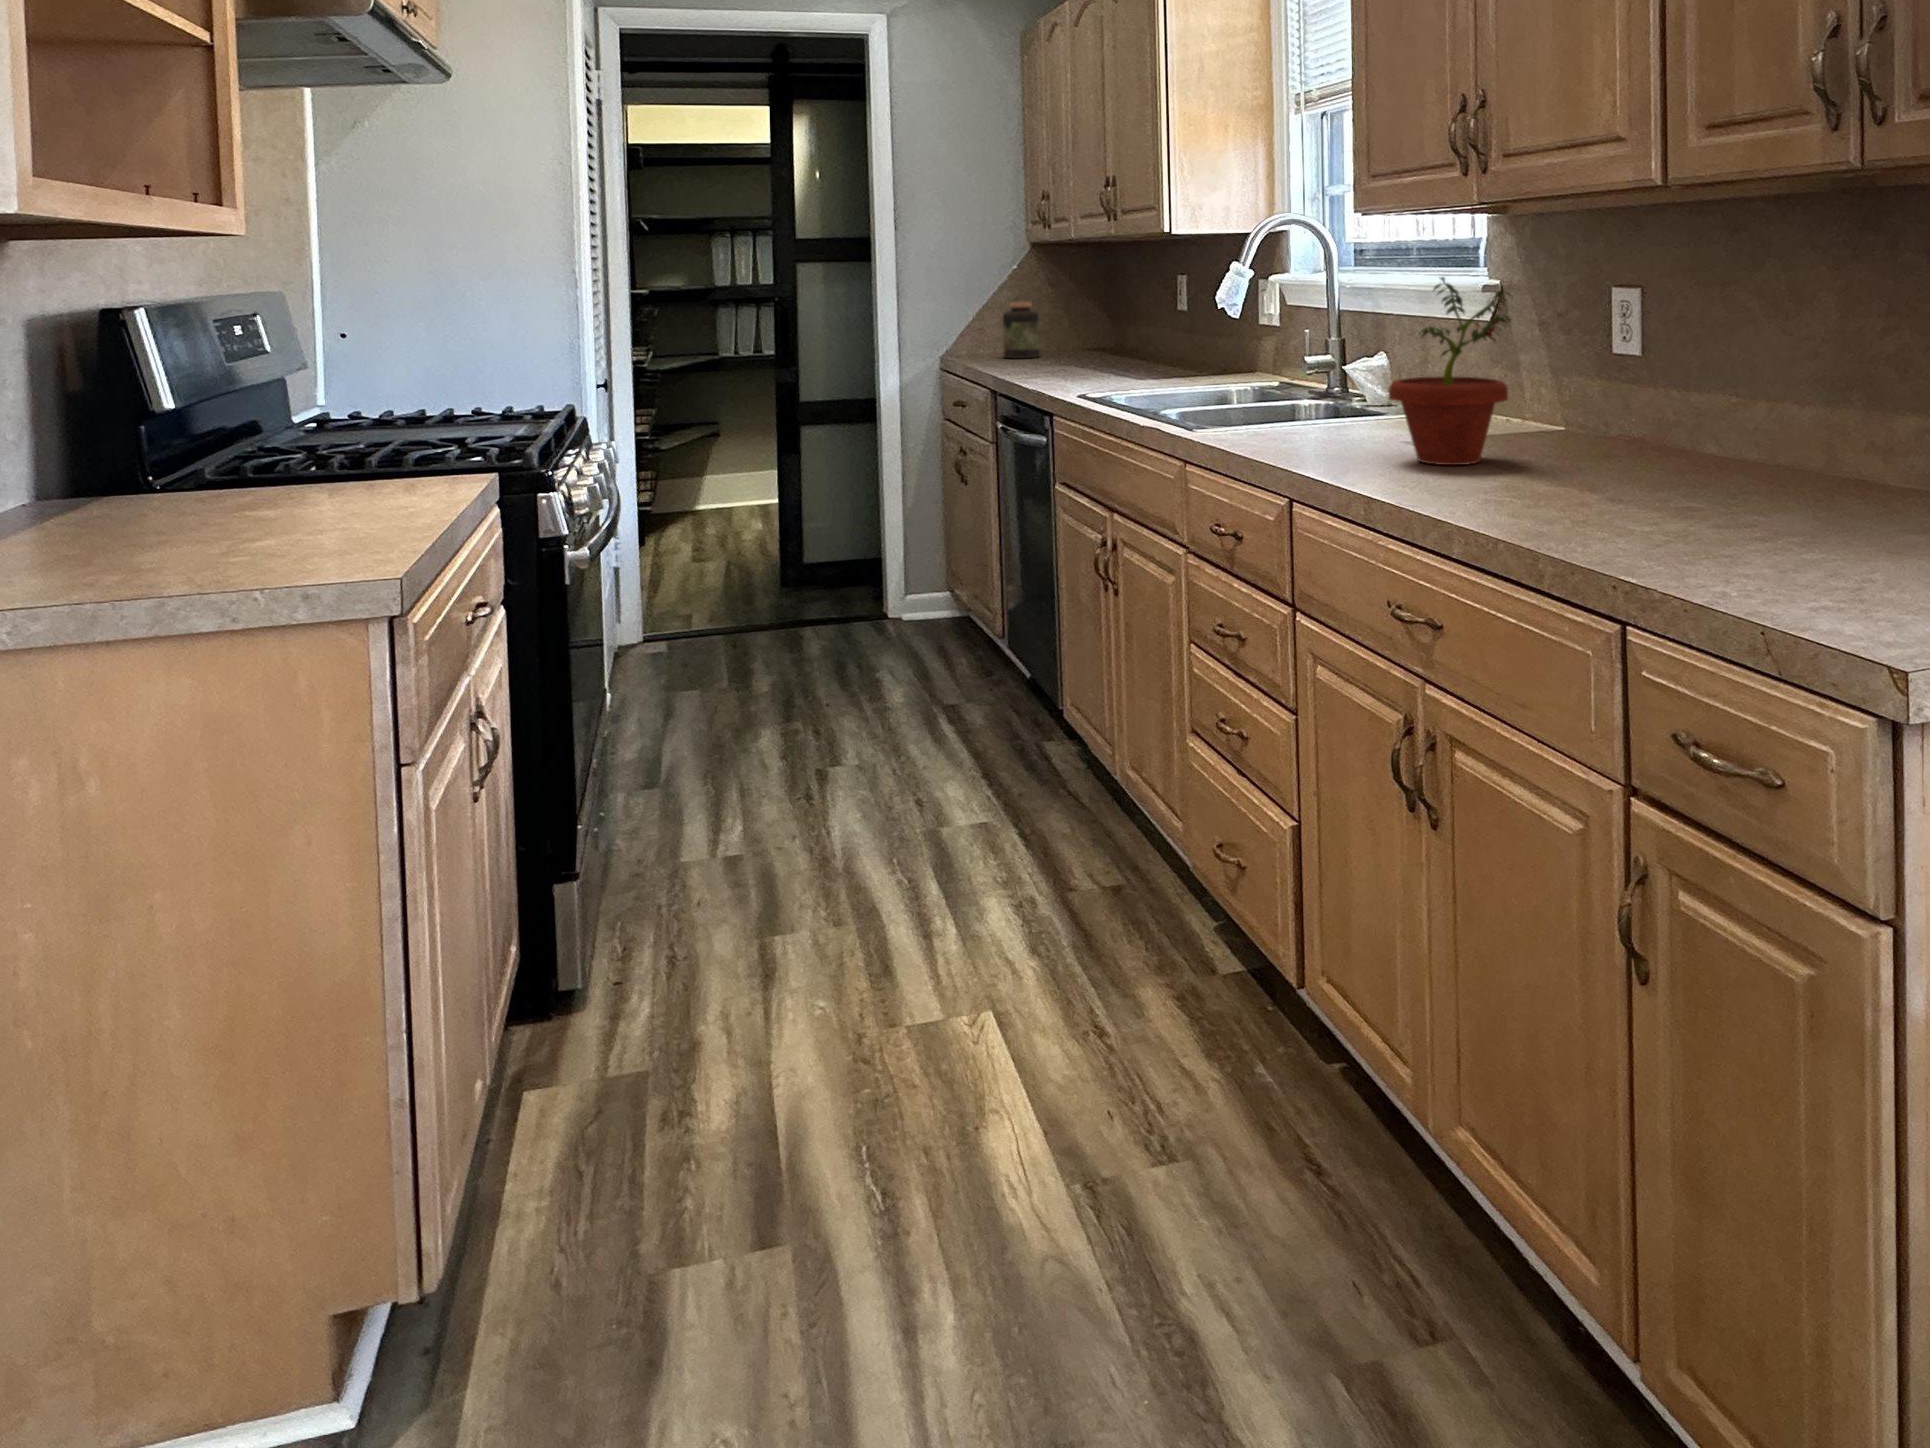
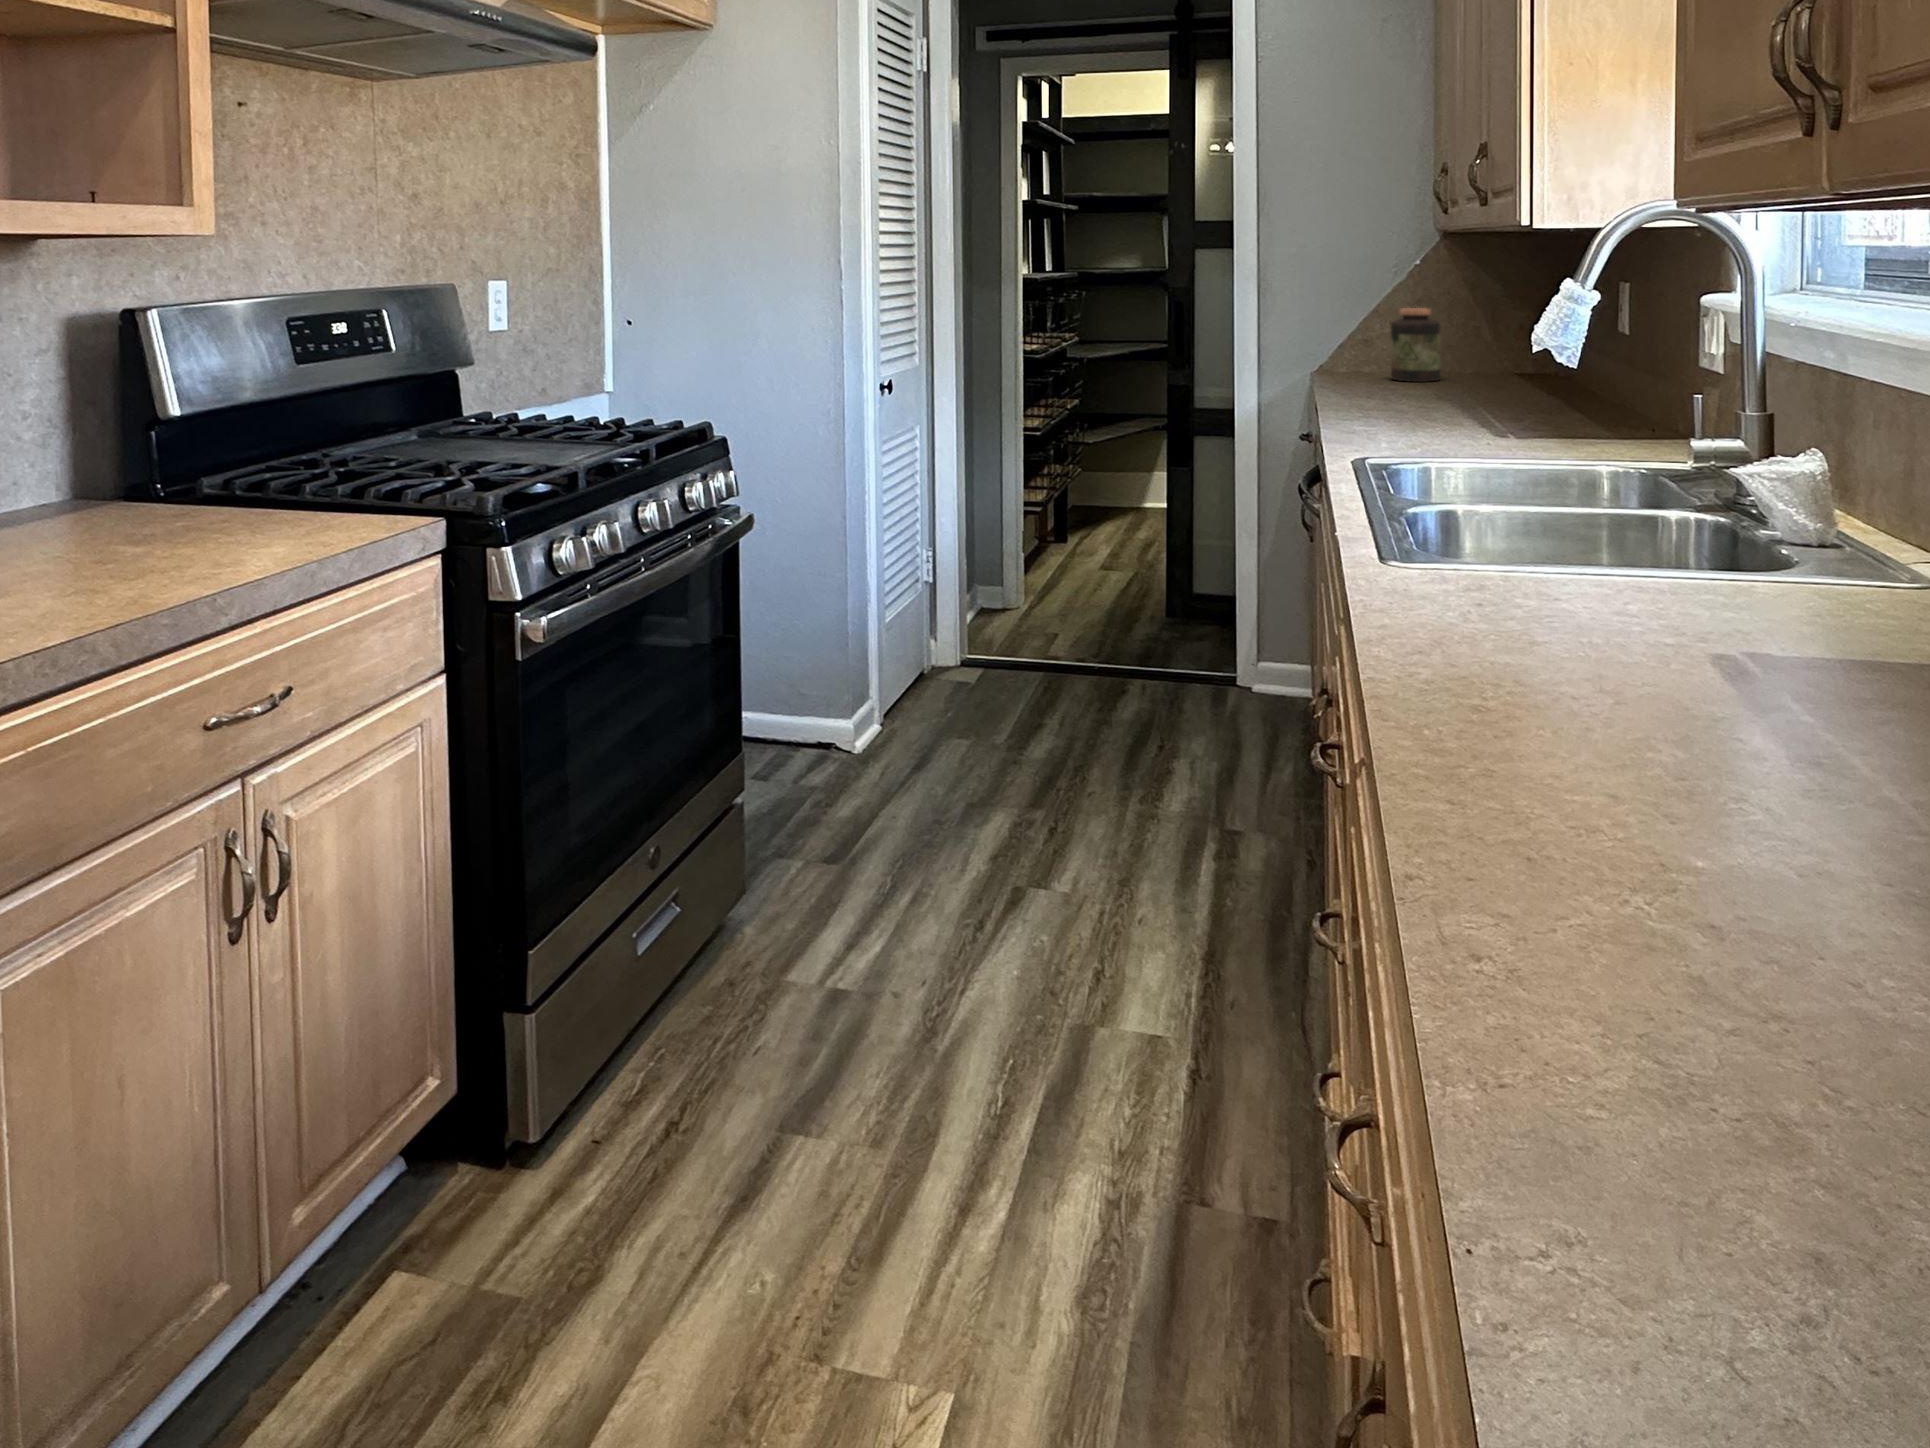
potted plant: present [1389,277,1513,465] -> none [1591,351,1910,765]

